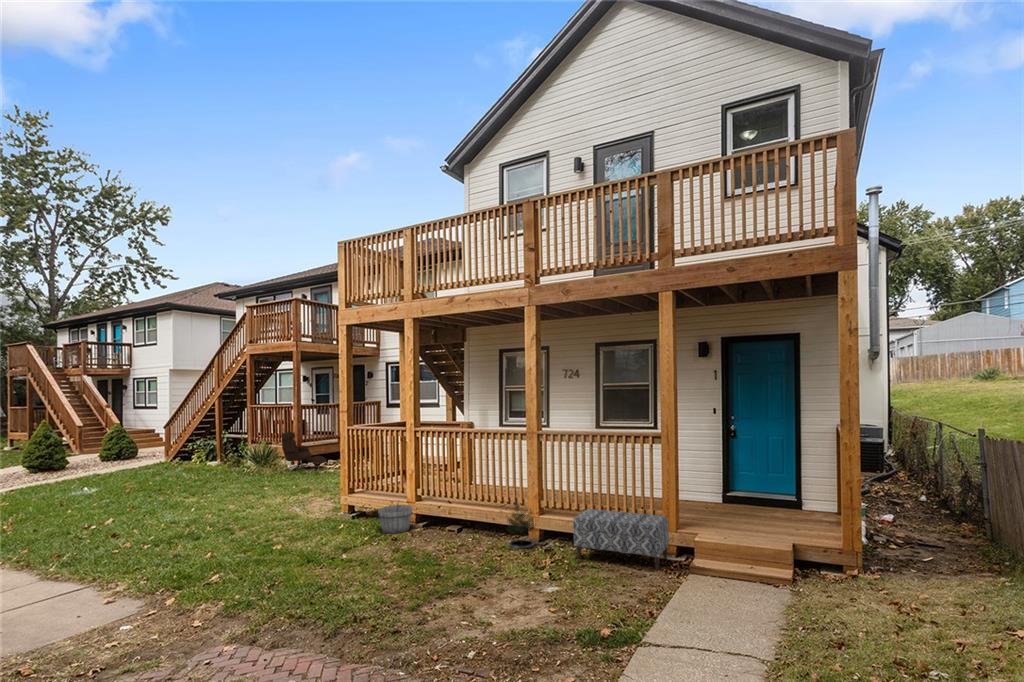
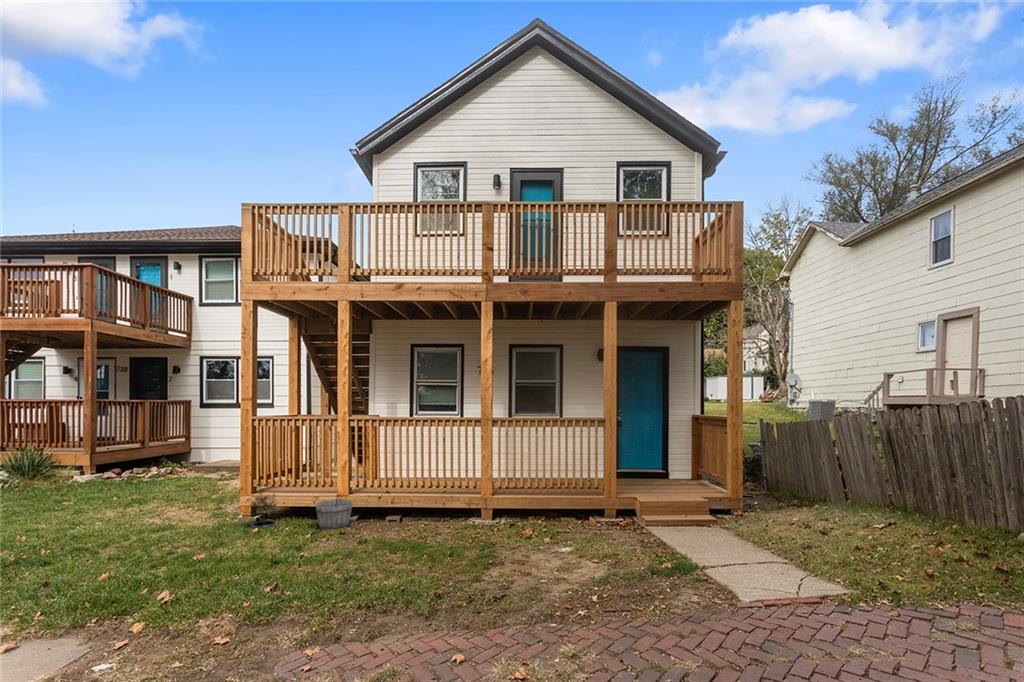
lounge chair: present [282,432,326,470] -> none [71,436,134,484]
potted tree: present [507,503,535,548] -> present [251,487,277,528]
bench: present [573,509,669,570] -> none [540,484,615,527]

